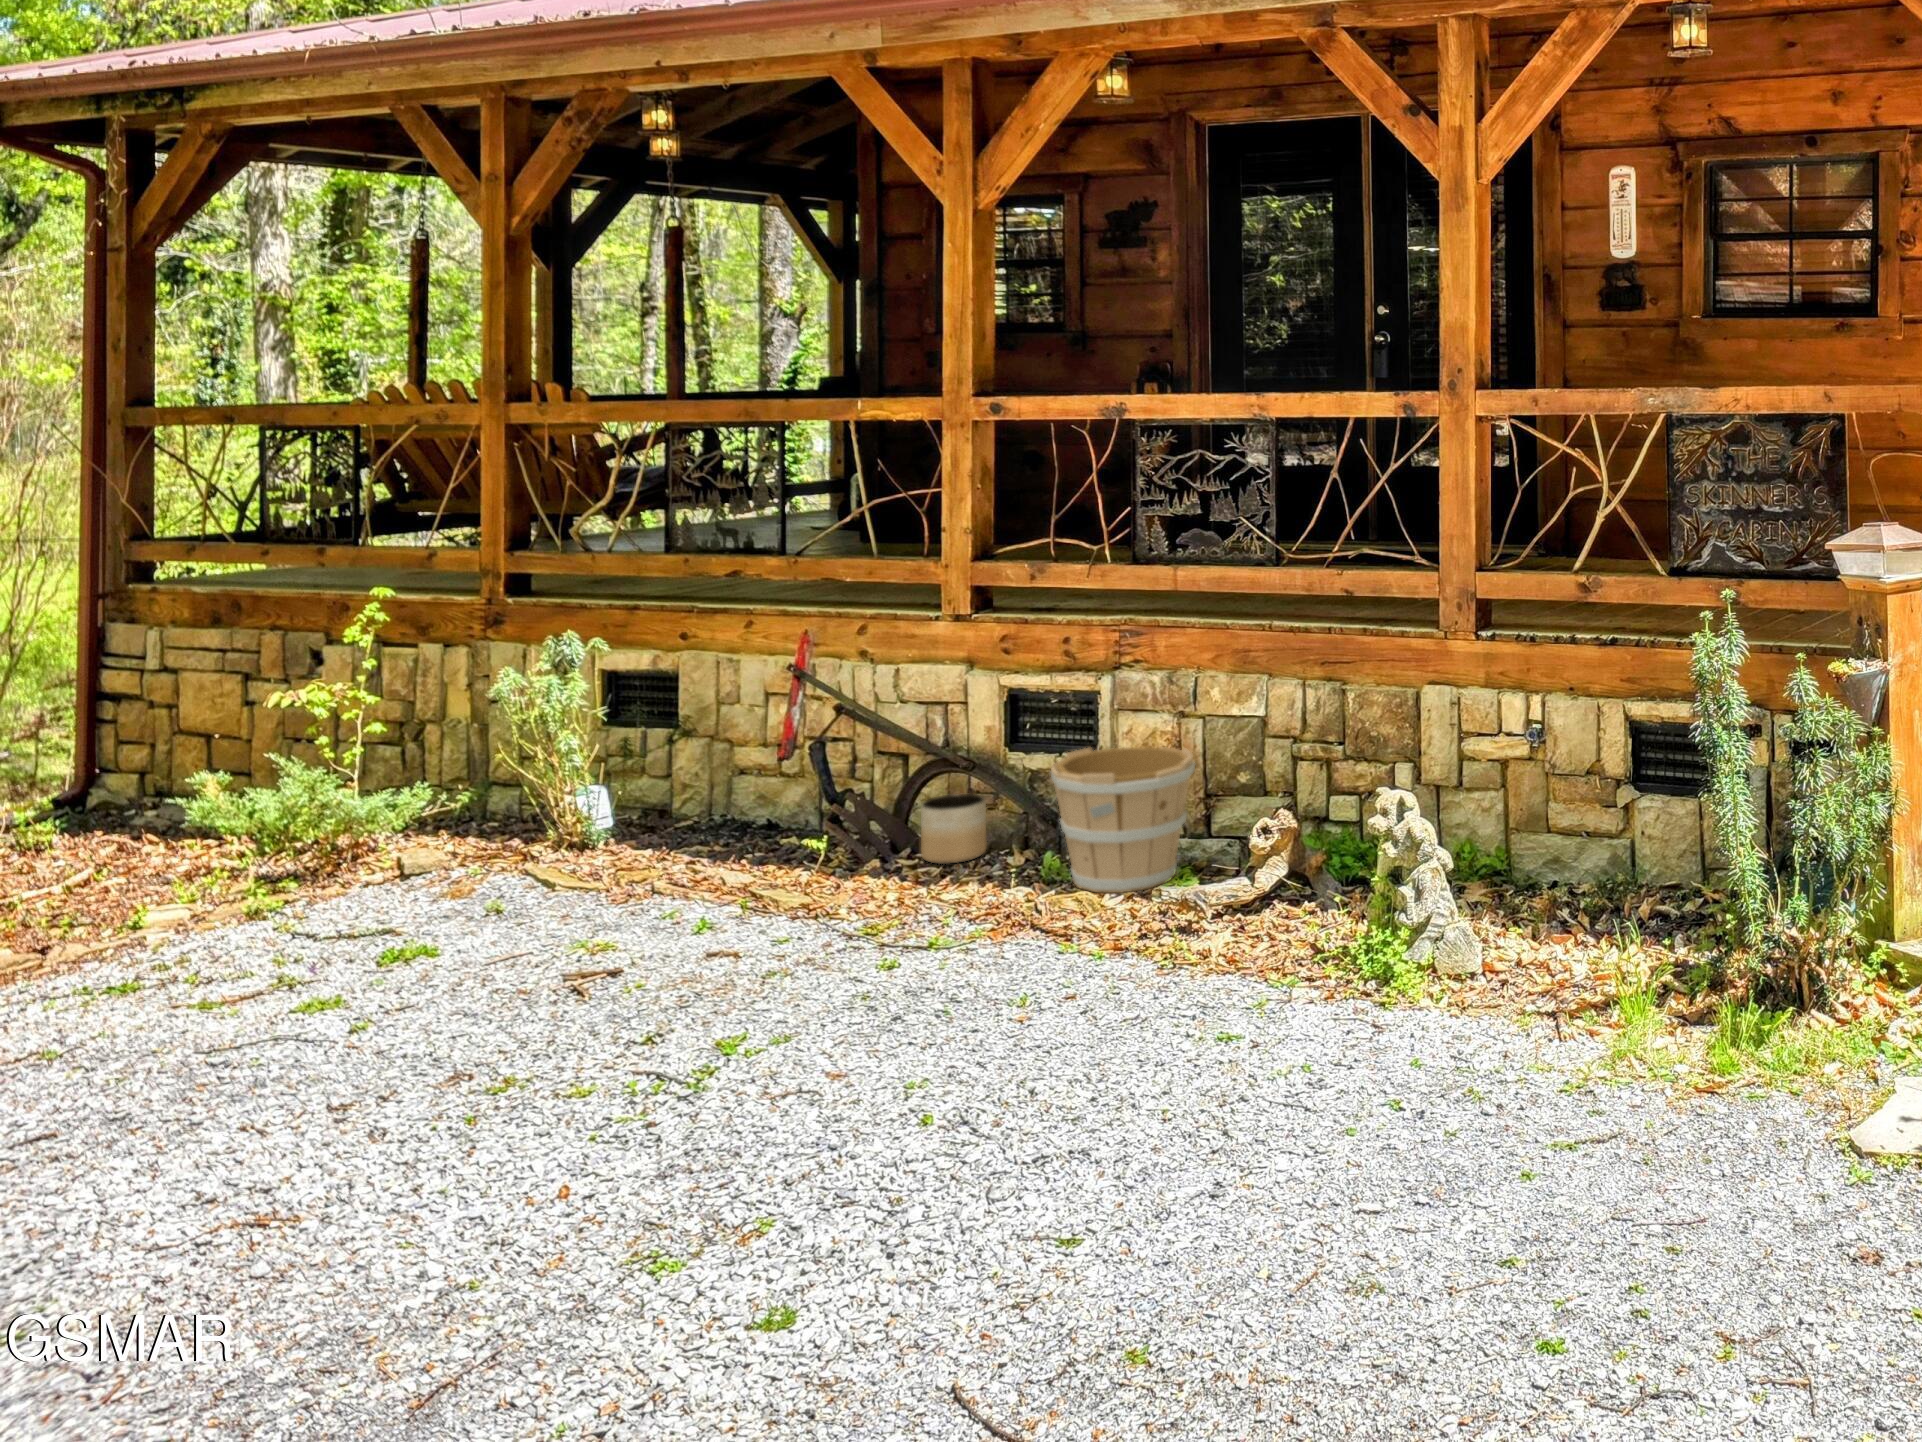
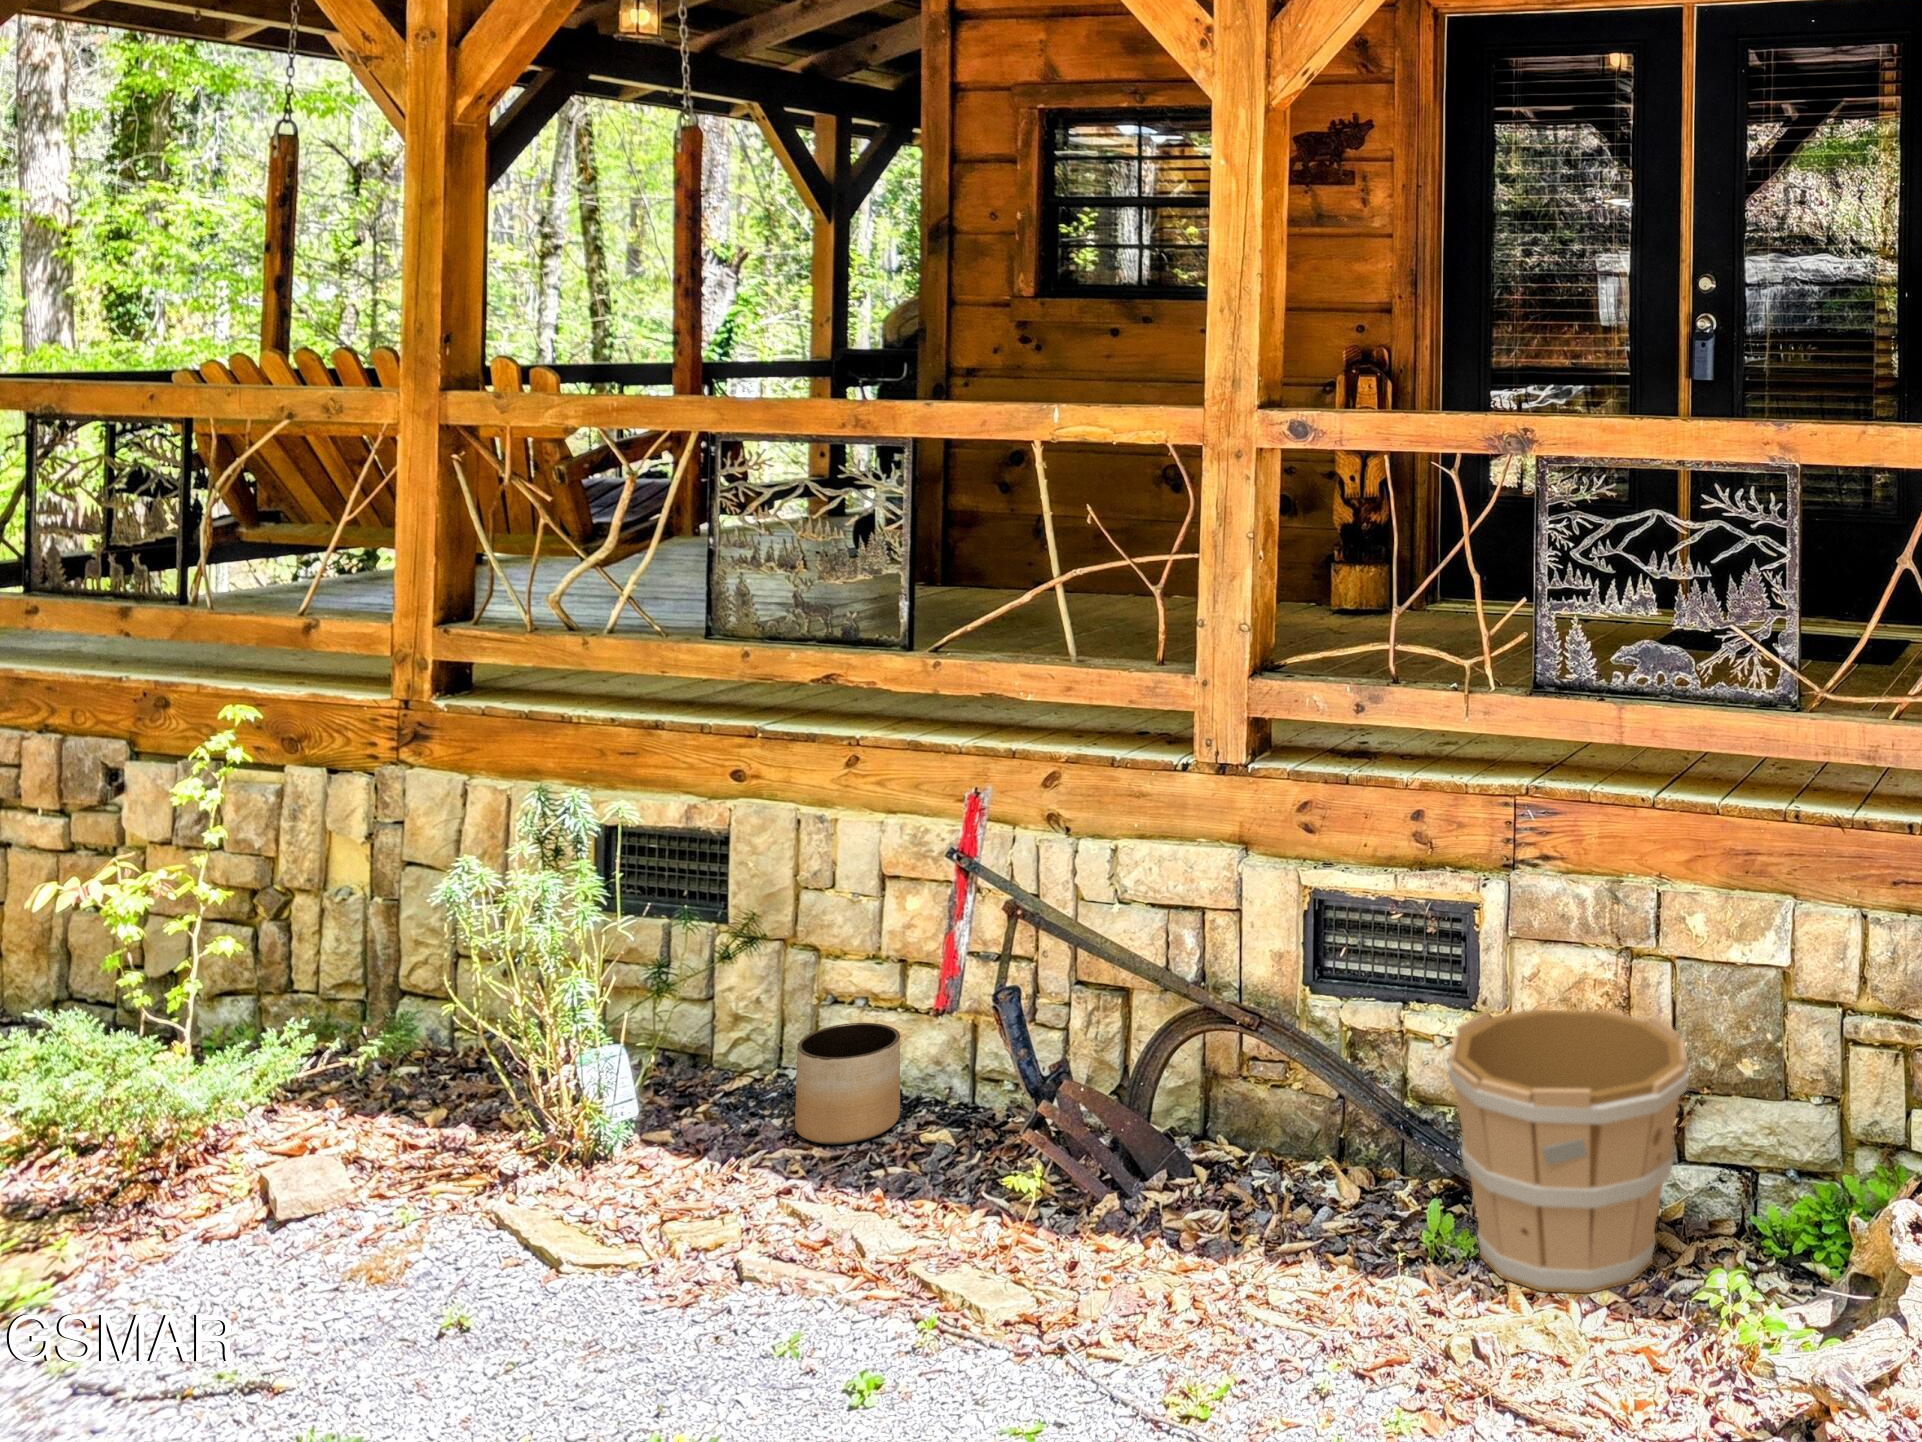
planter: present [921,794,987,864] -> present [795,1023,900,1144]

